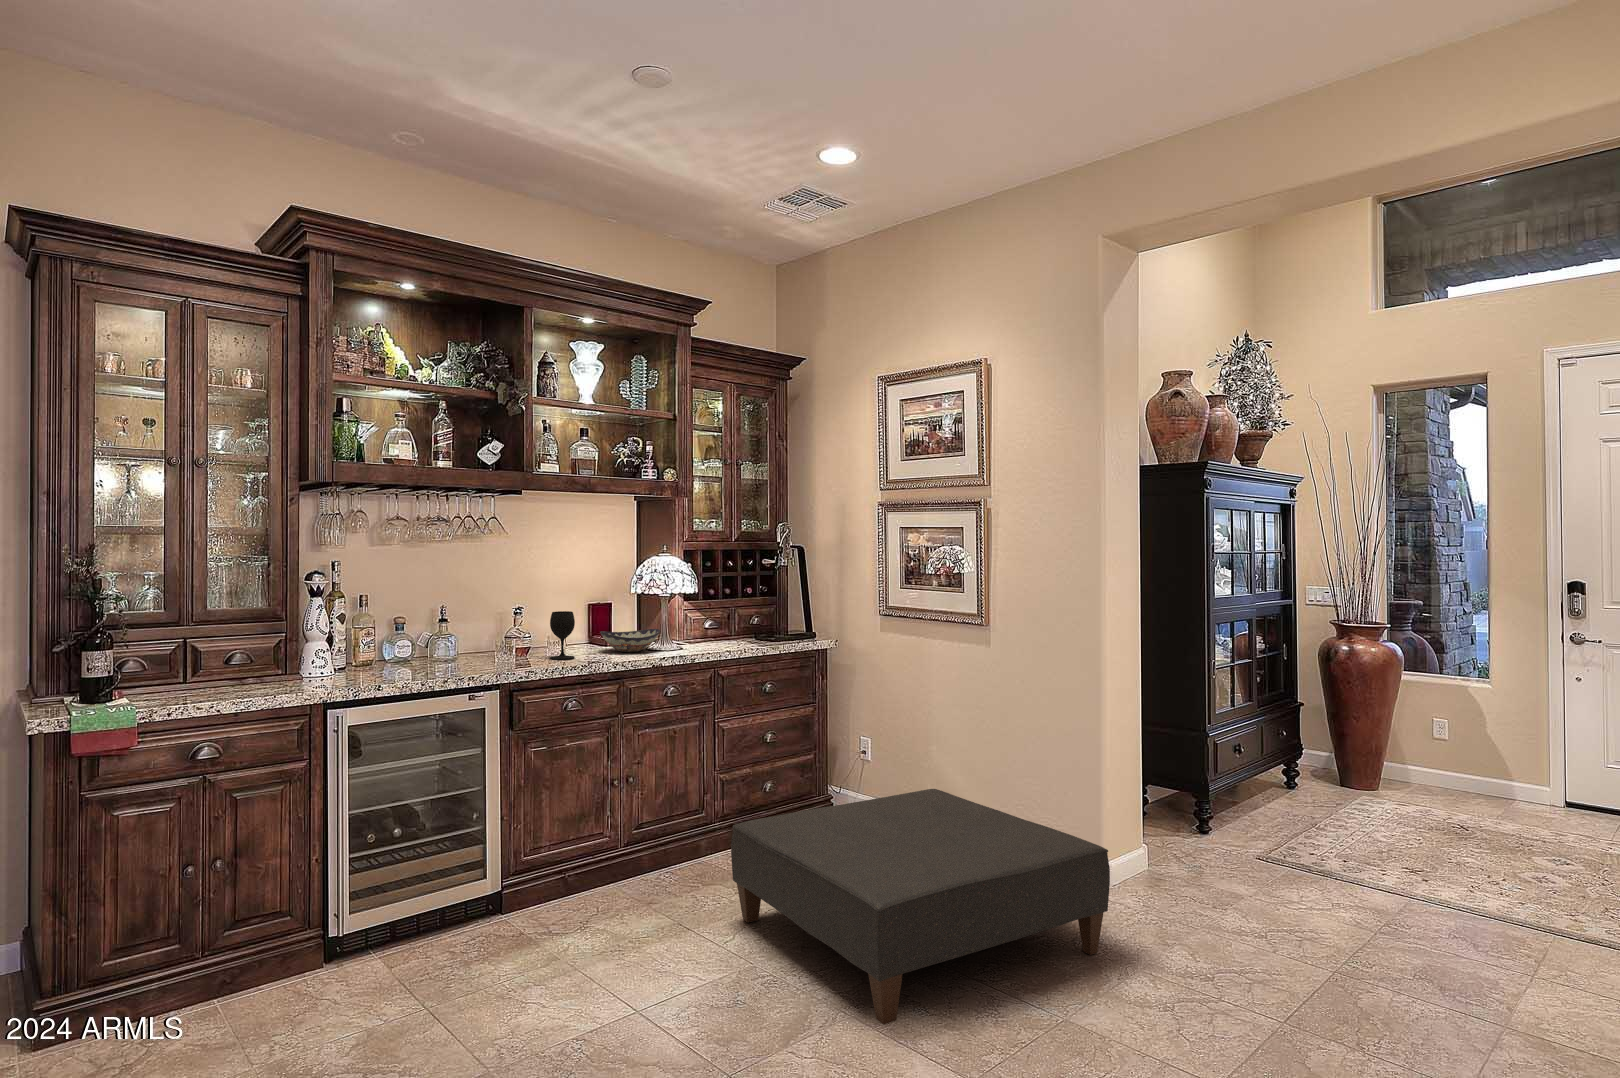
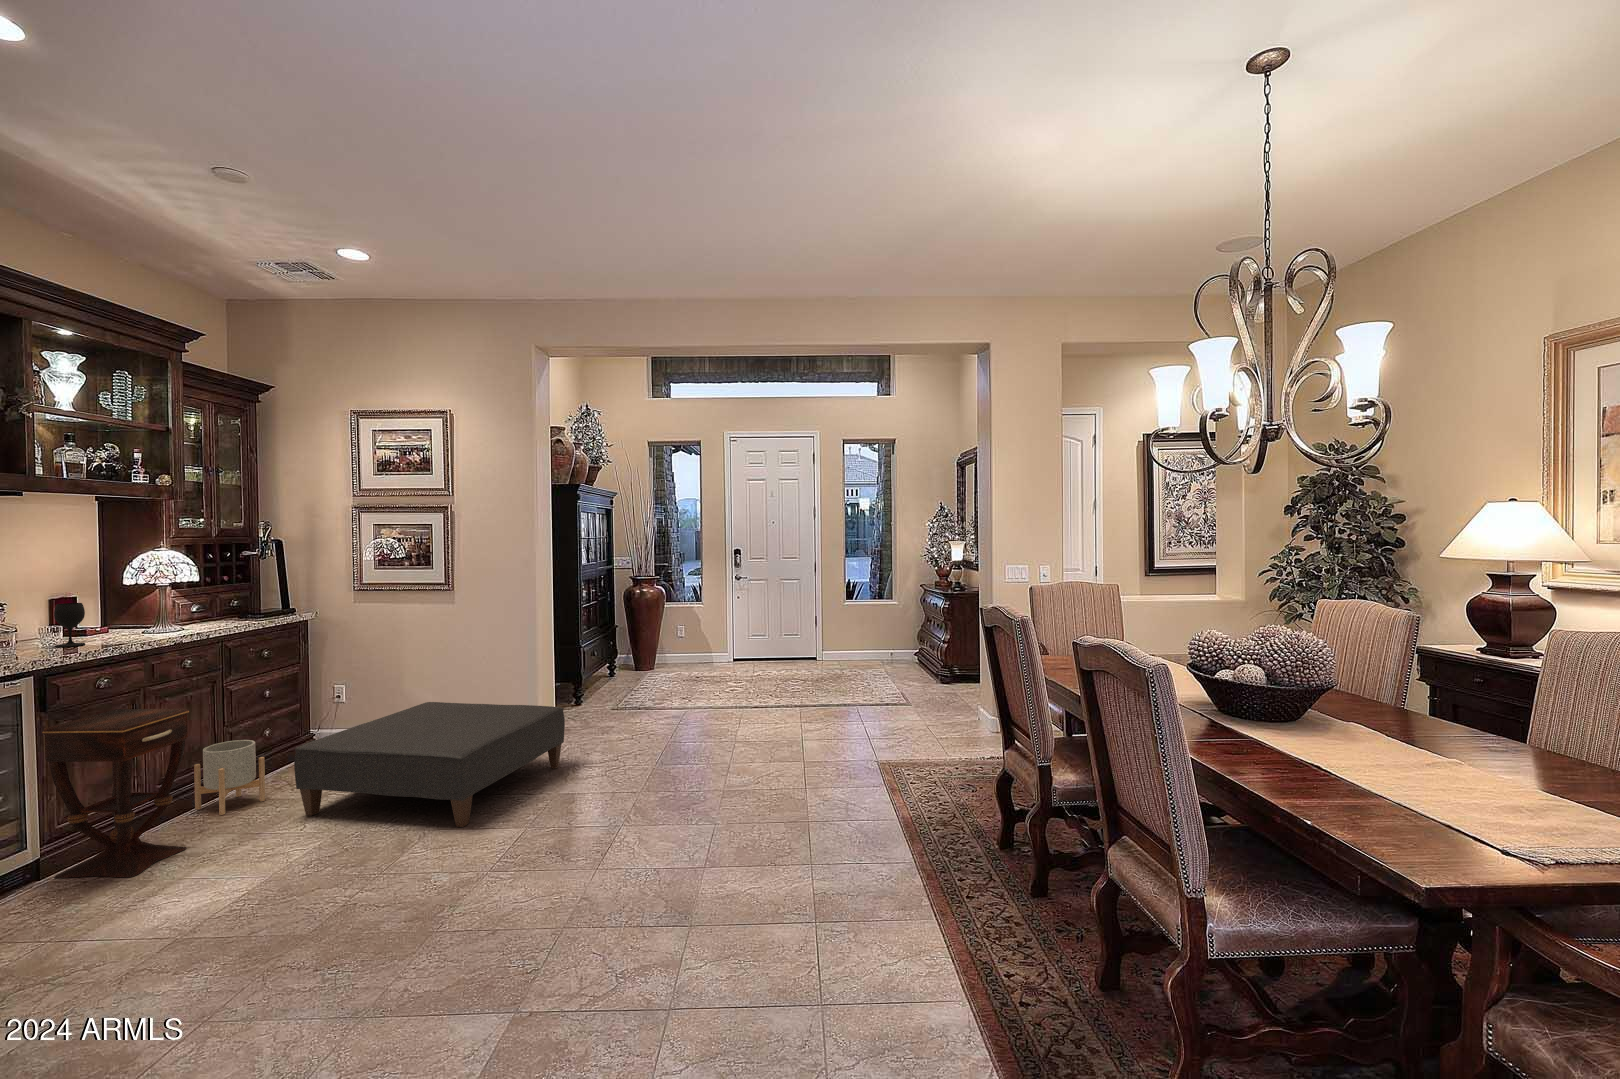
decorative bowl: present [600,629,660,652] -> none [96,614,165,636]
side table: none [498,737,622,945] -> present [42,709,189,878]
planter: none [669,794,730,887] -> present [194,740,265,815]

